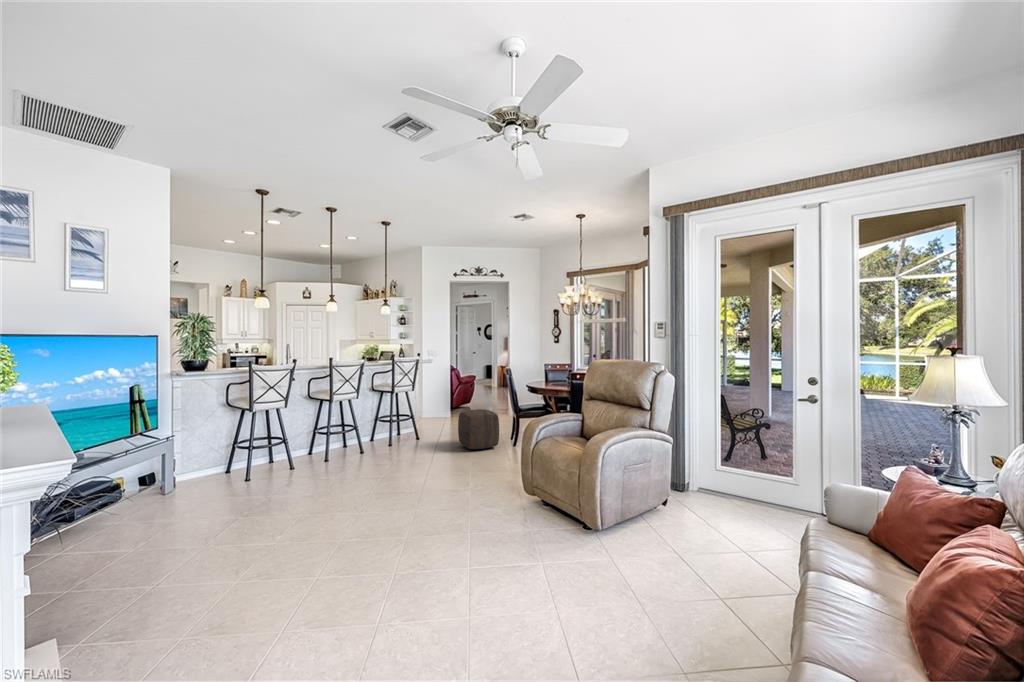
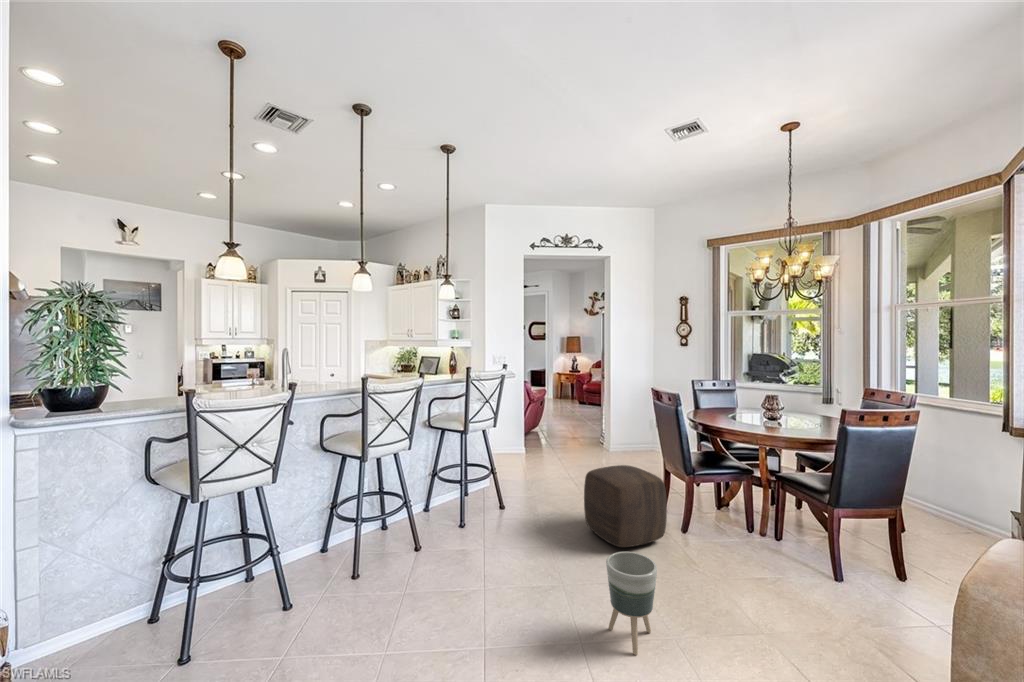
planter: none [440,436,462,475] -> present [606,552,657,655]

